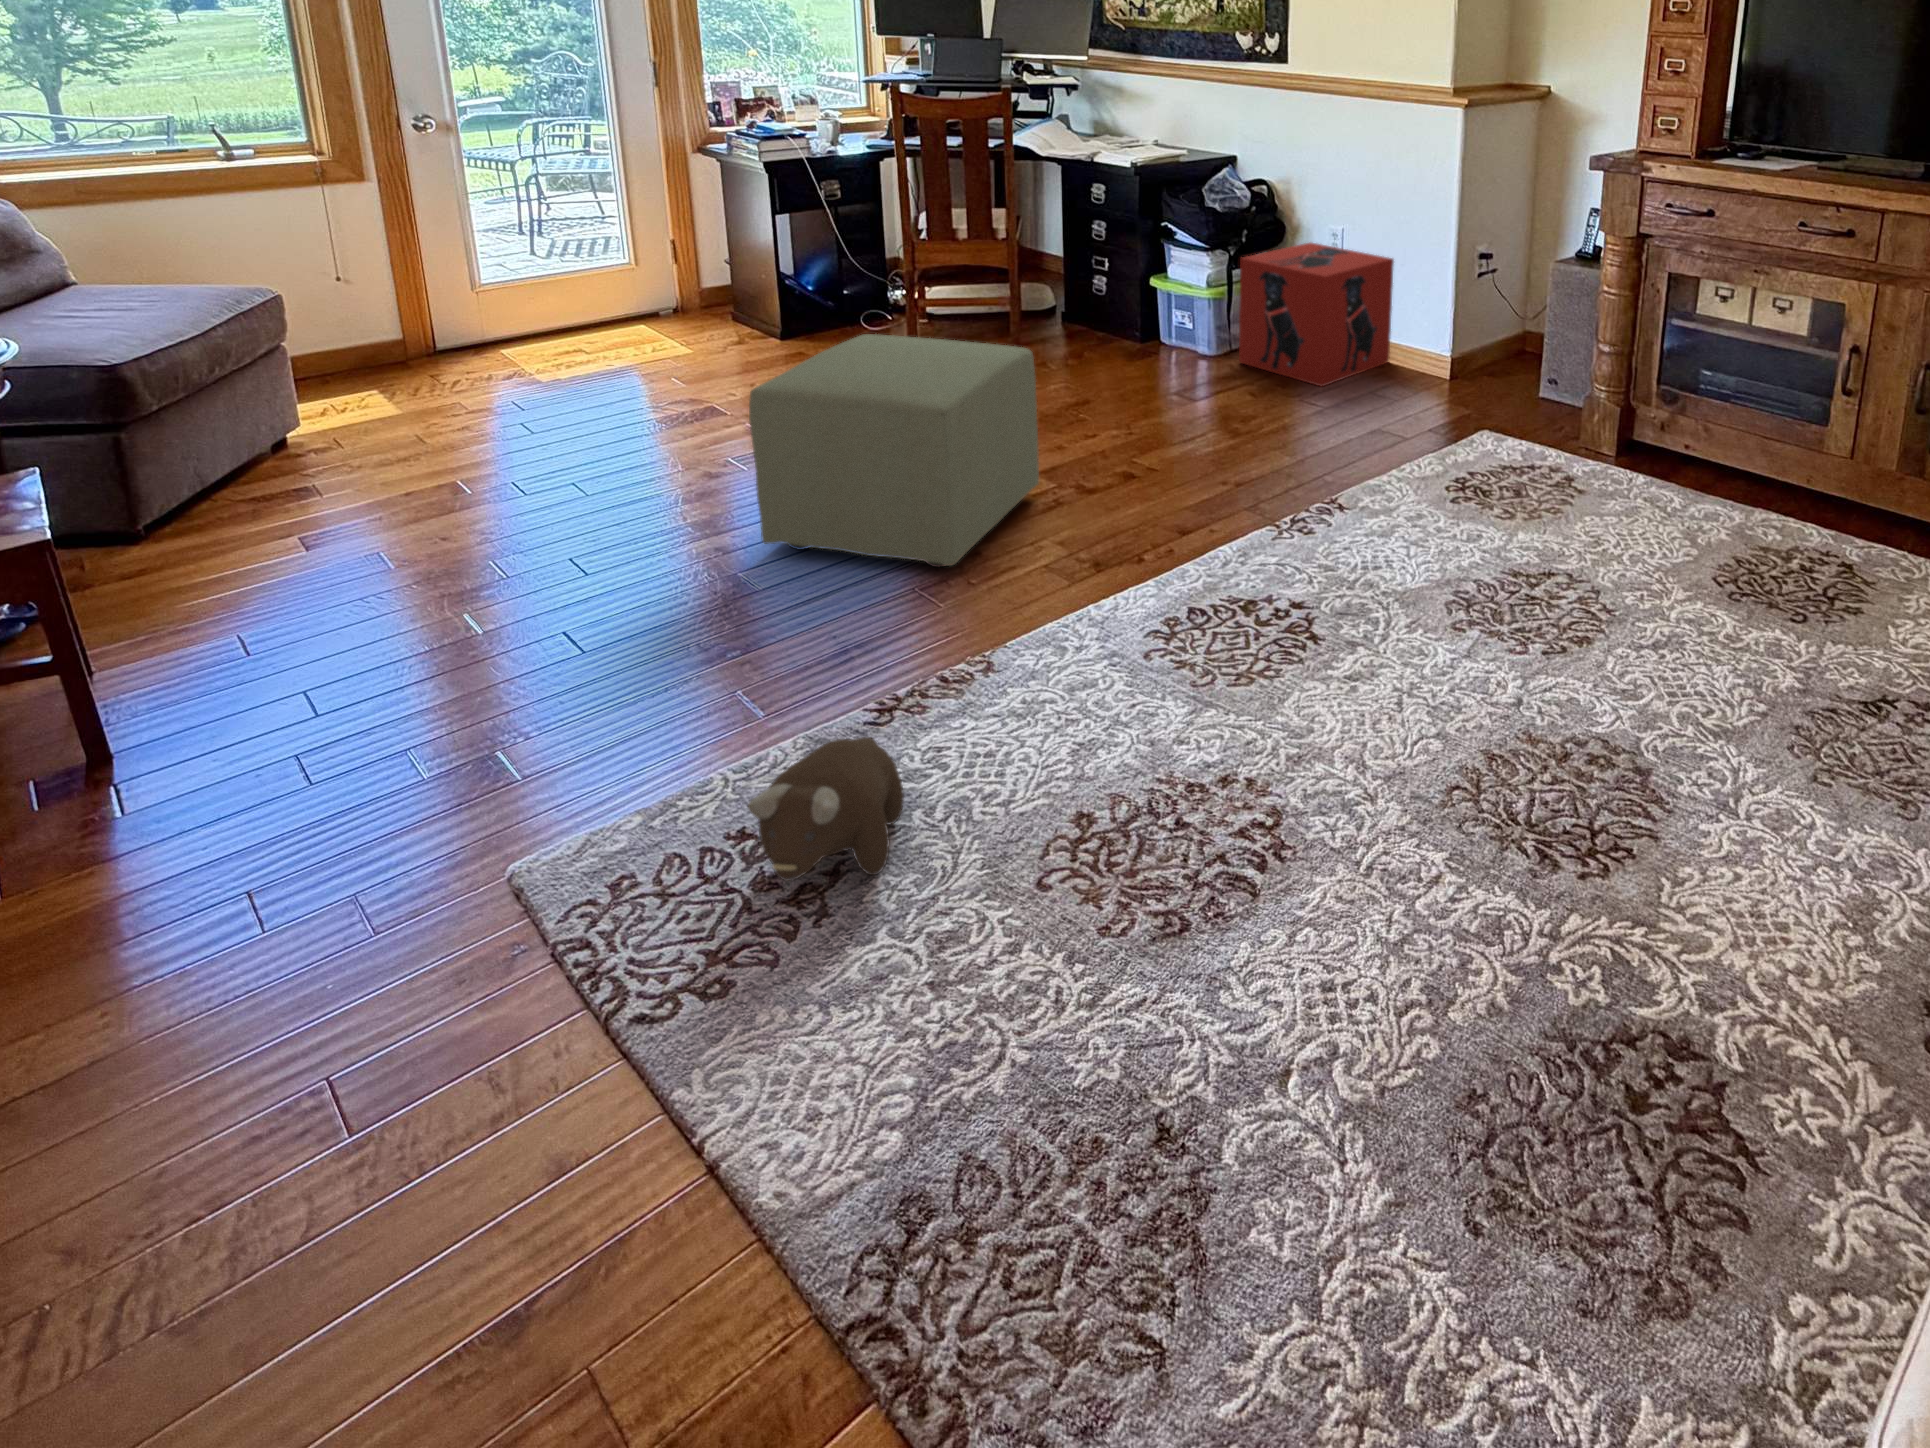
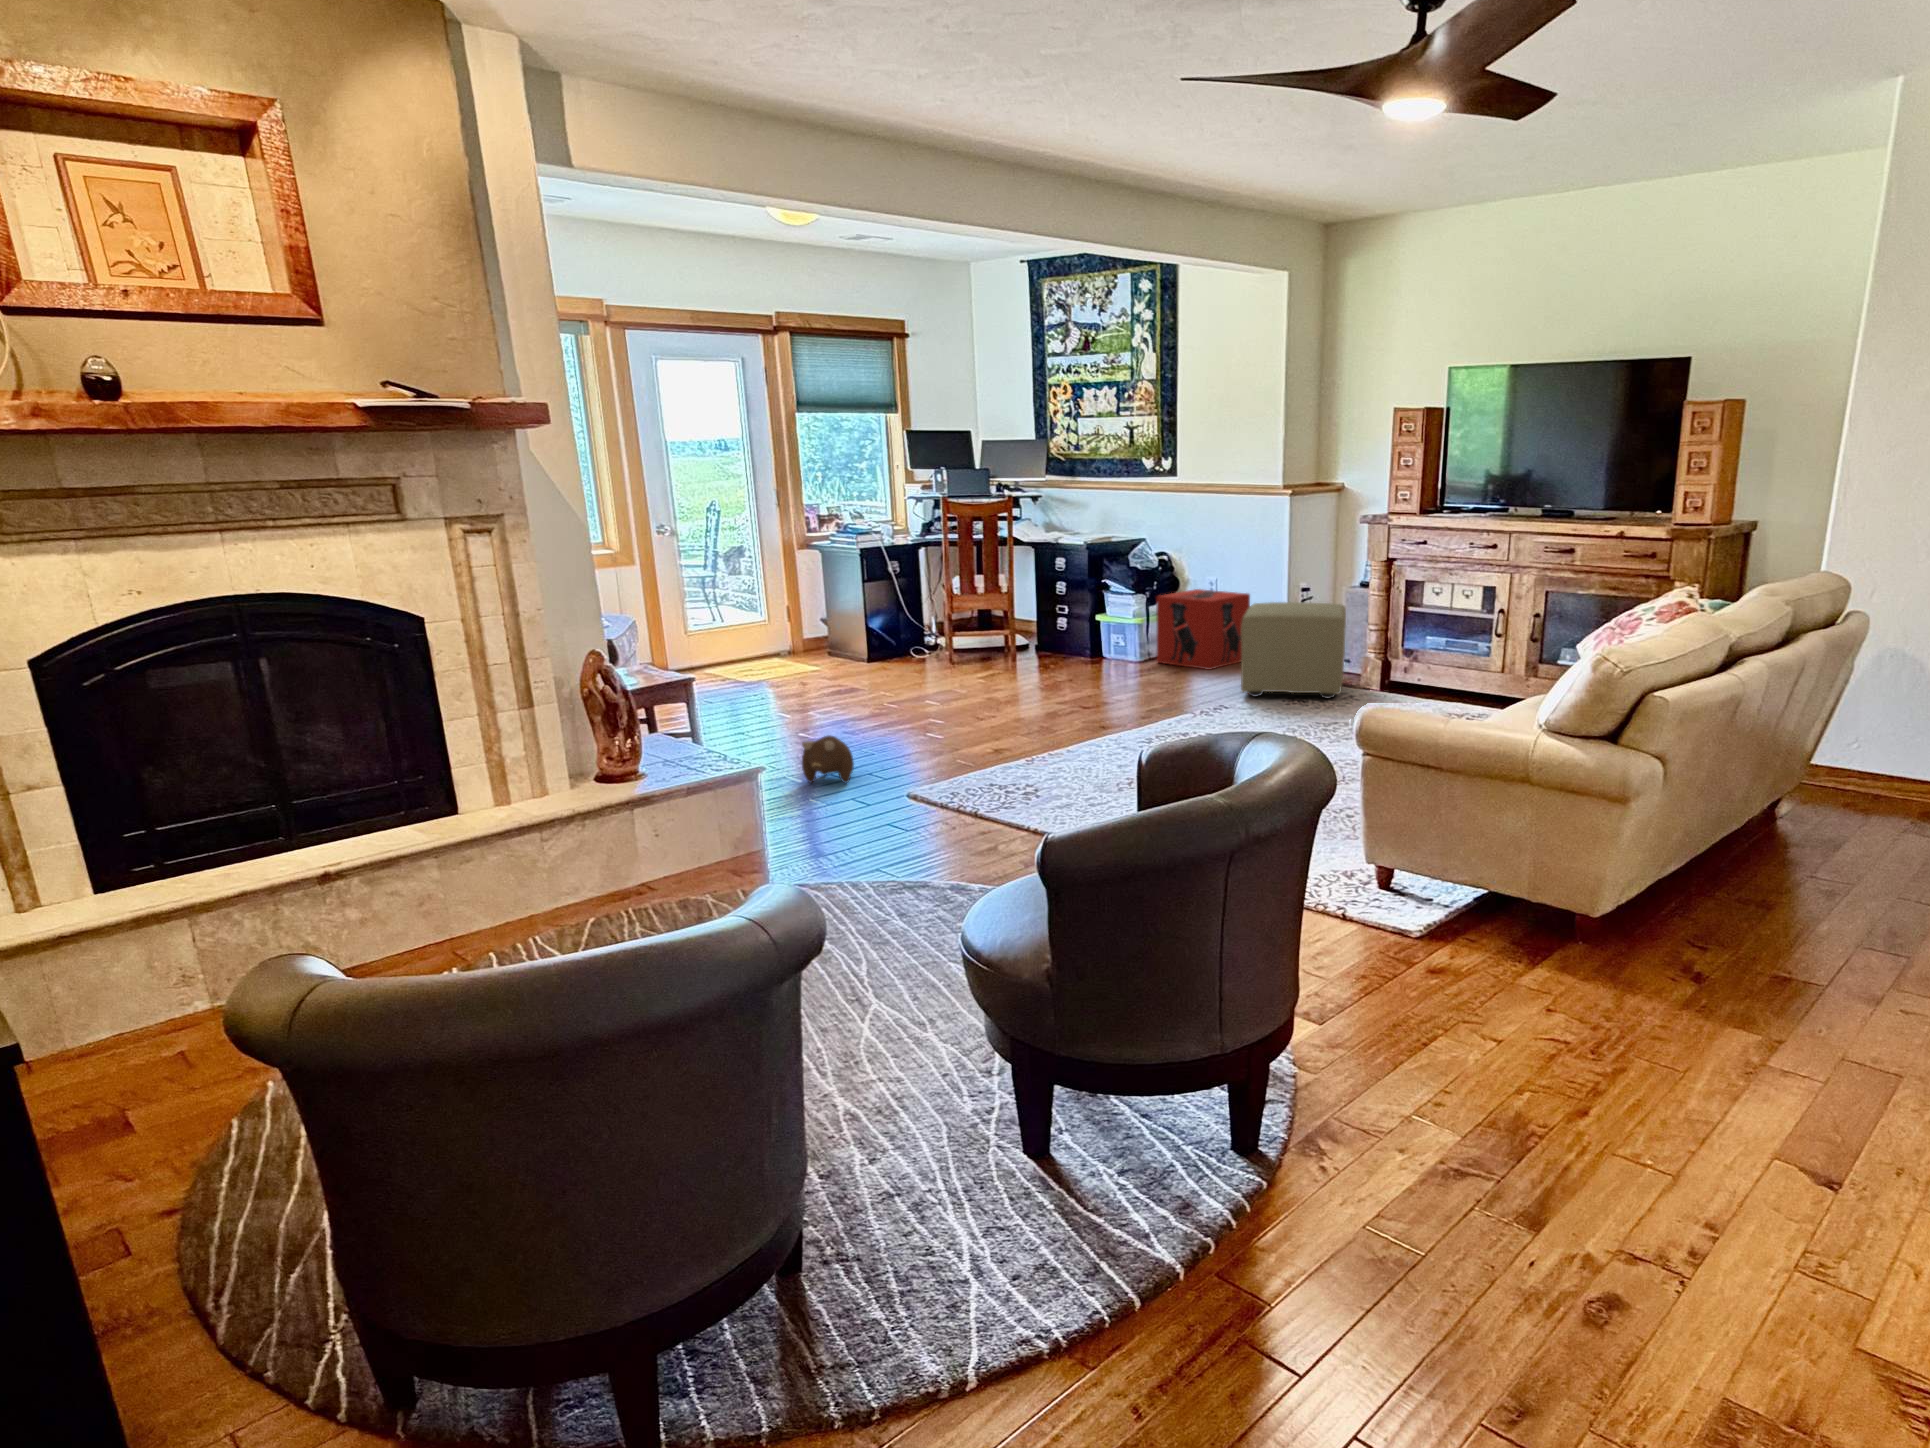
ottoman: present [749,334,1039,567] -> present [1241,602,1346,698]
plush toy: present [748,737,904,881] -> present [802,736,854,783]

